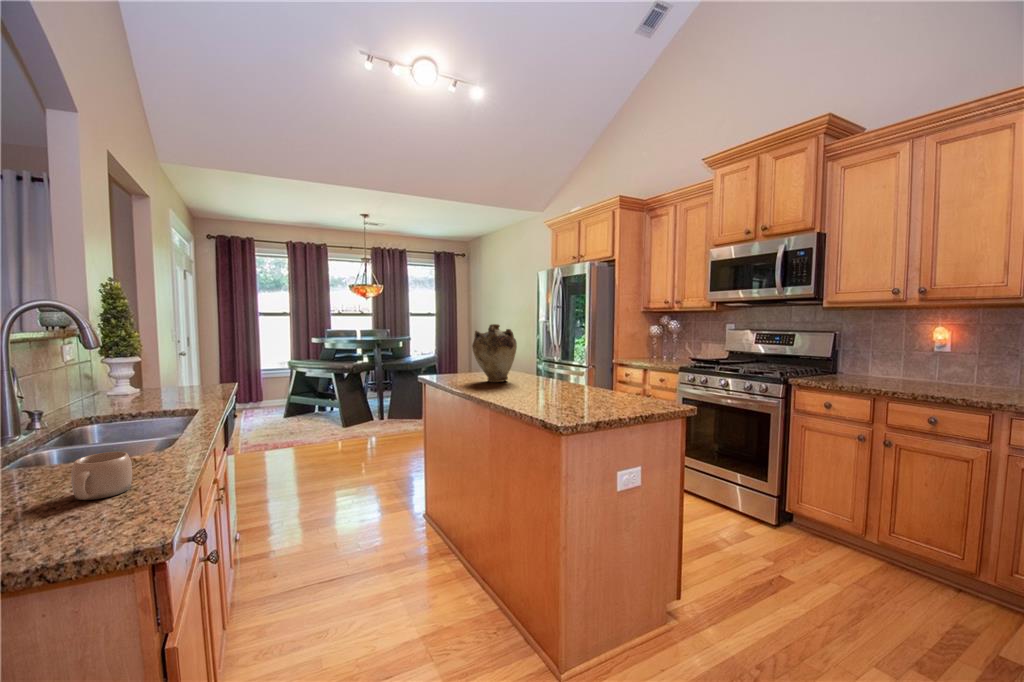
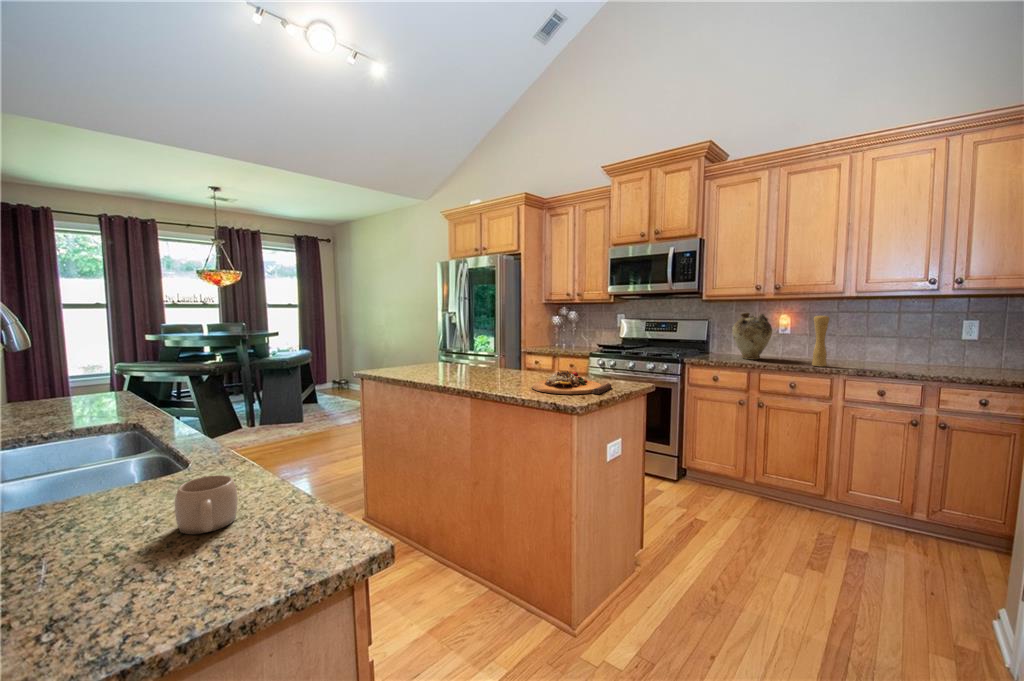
vase: present [472,324,517,382] -> present [732,313,772,359]
pepper mill: none [971,327,1000,399] -> present [812,315,830,367]
cutting board: none [551,383,639,411] -> present [532,371,612,394]

